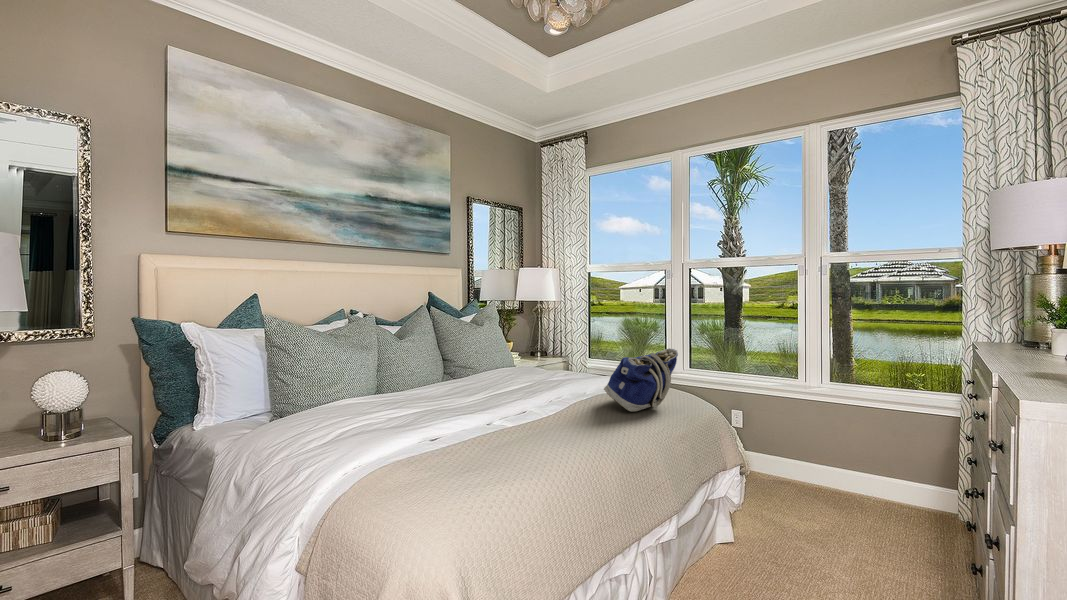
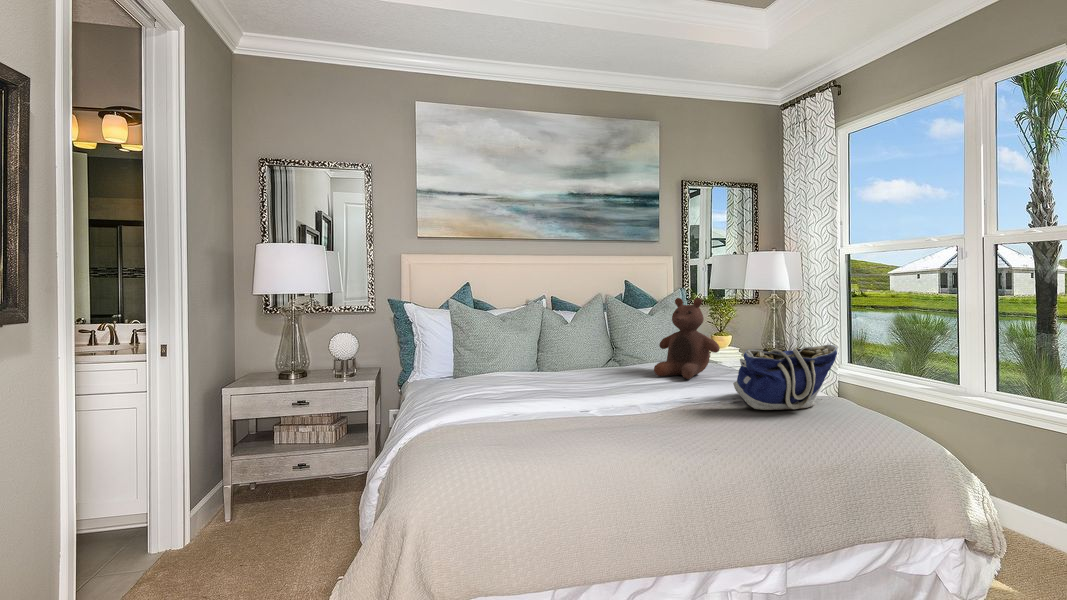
stuffed bear: none [502,308,563,387] -> present [654,298,720,379]

